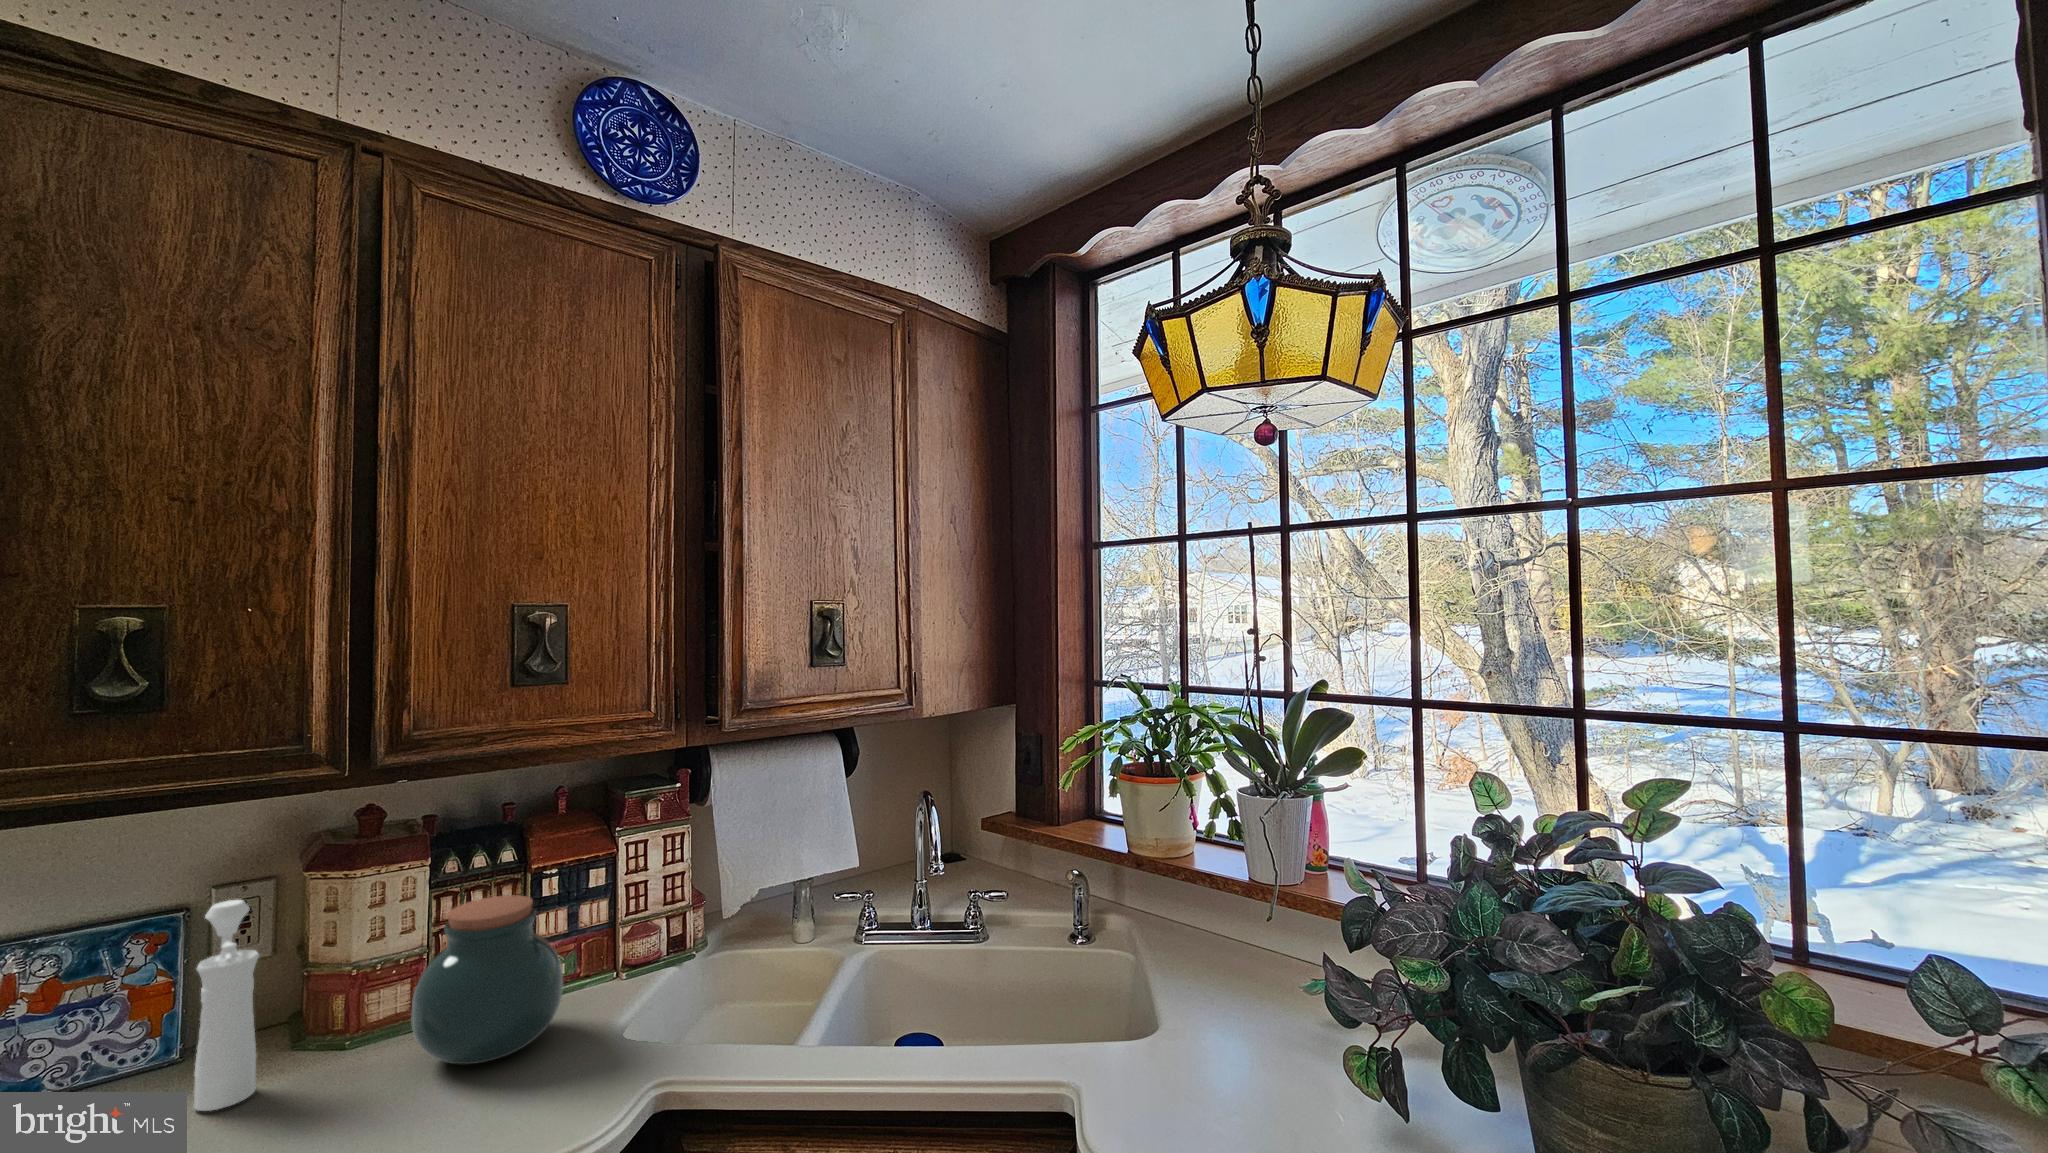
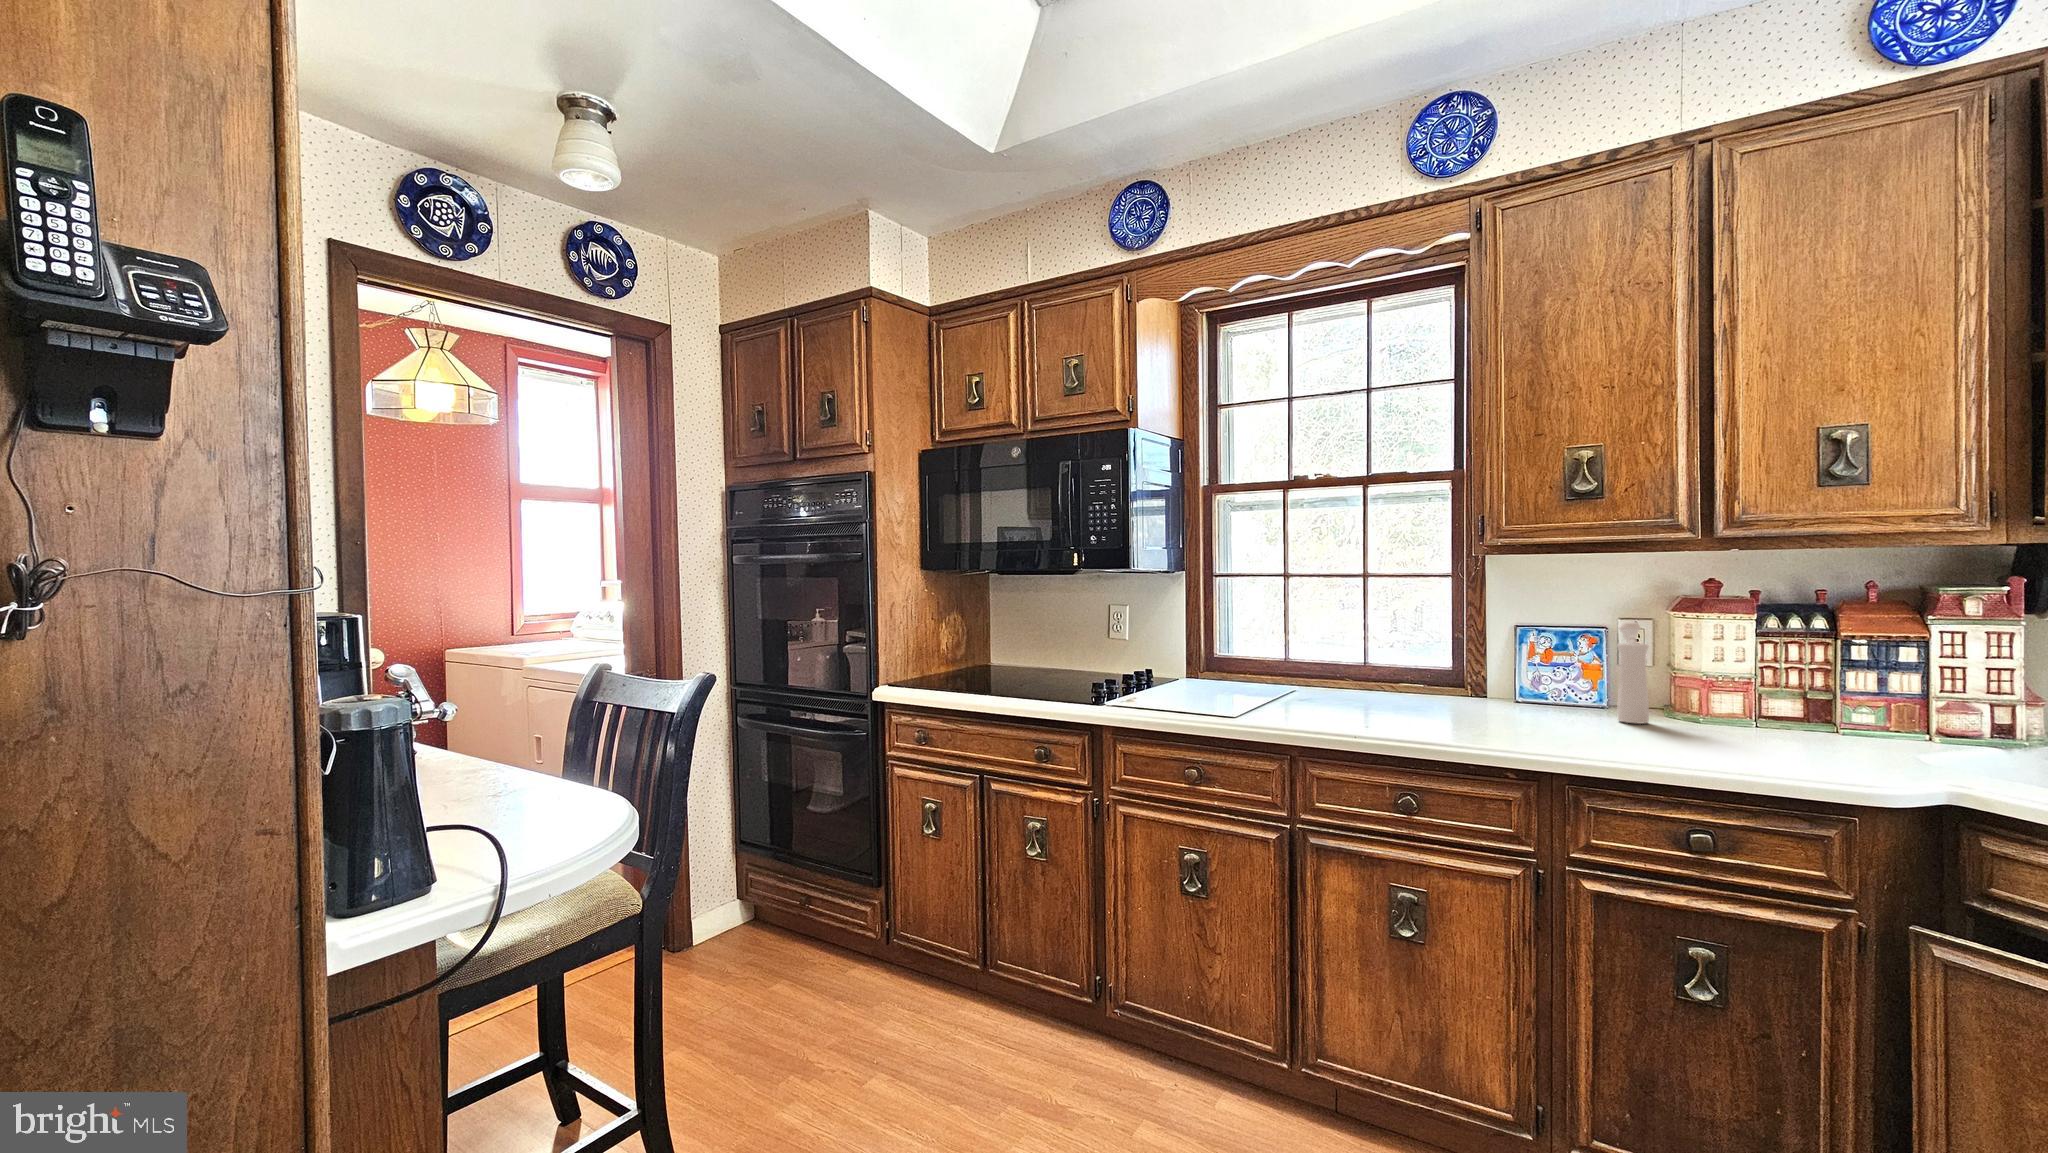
jar: present [412,895,563,1064] -> none [1744,641,1866,745]

